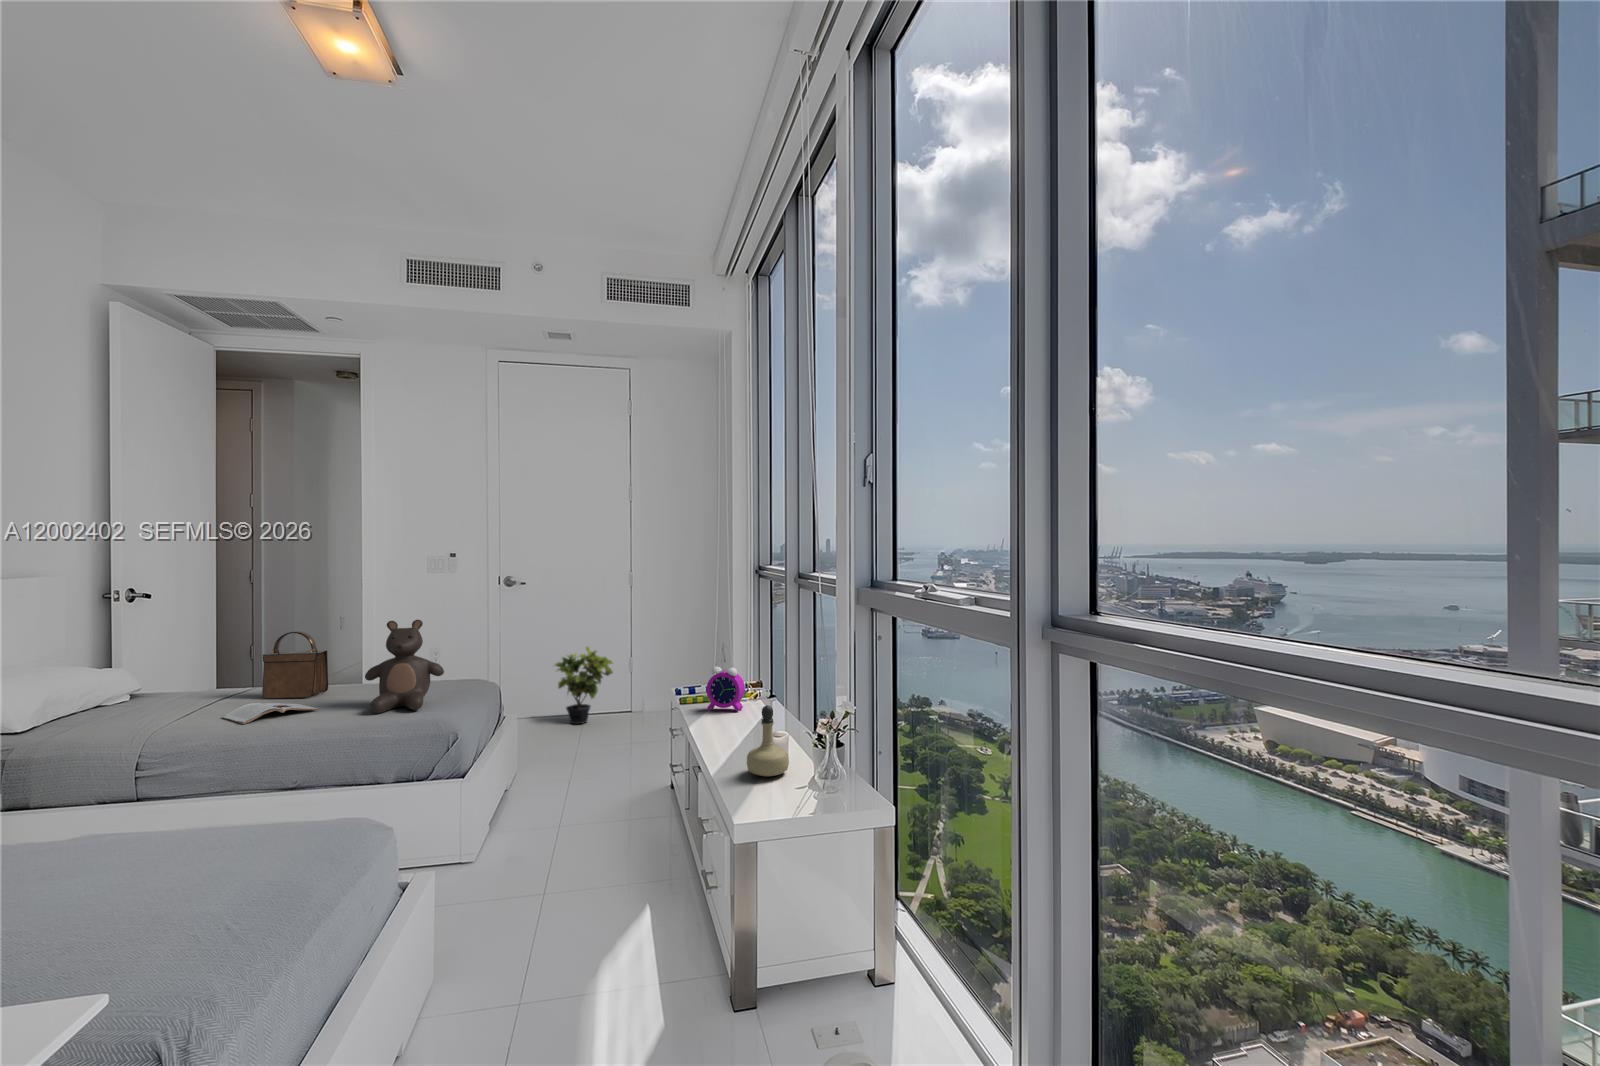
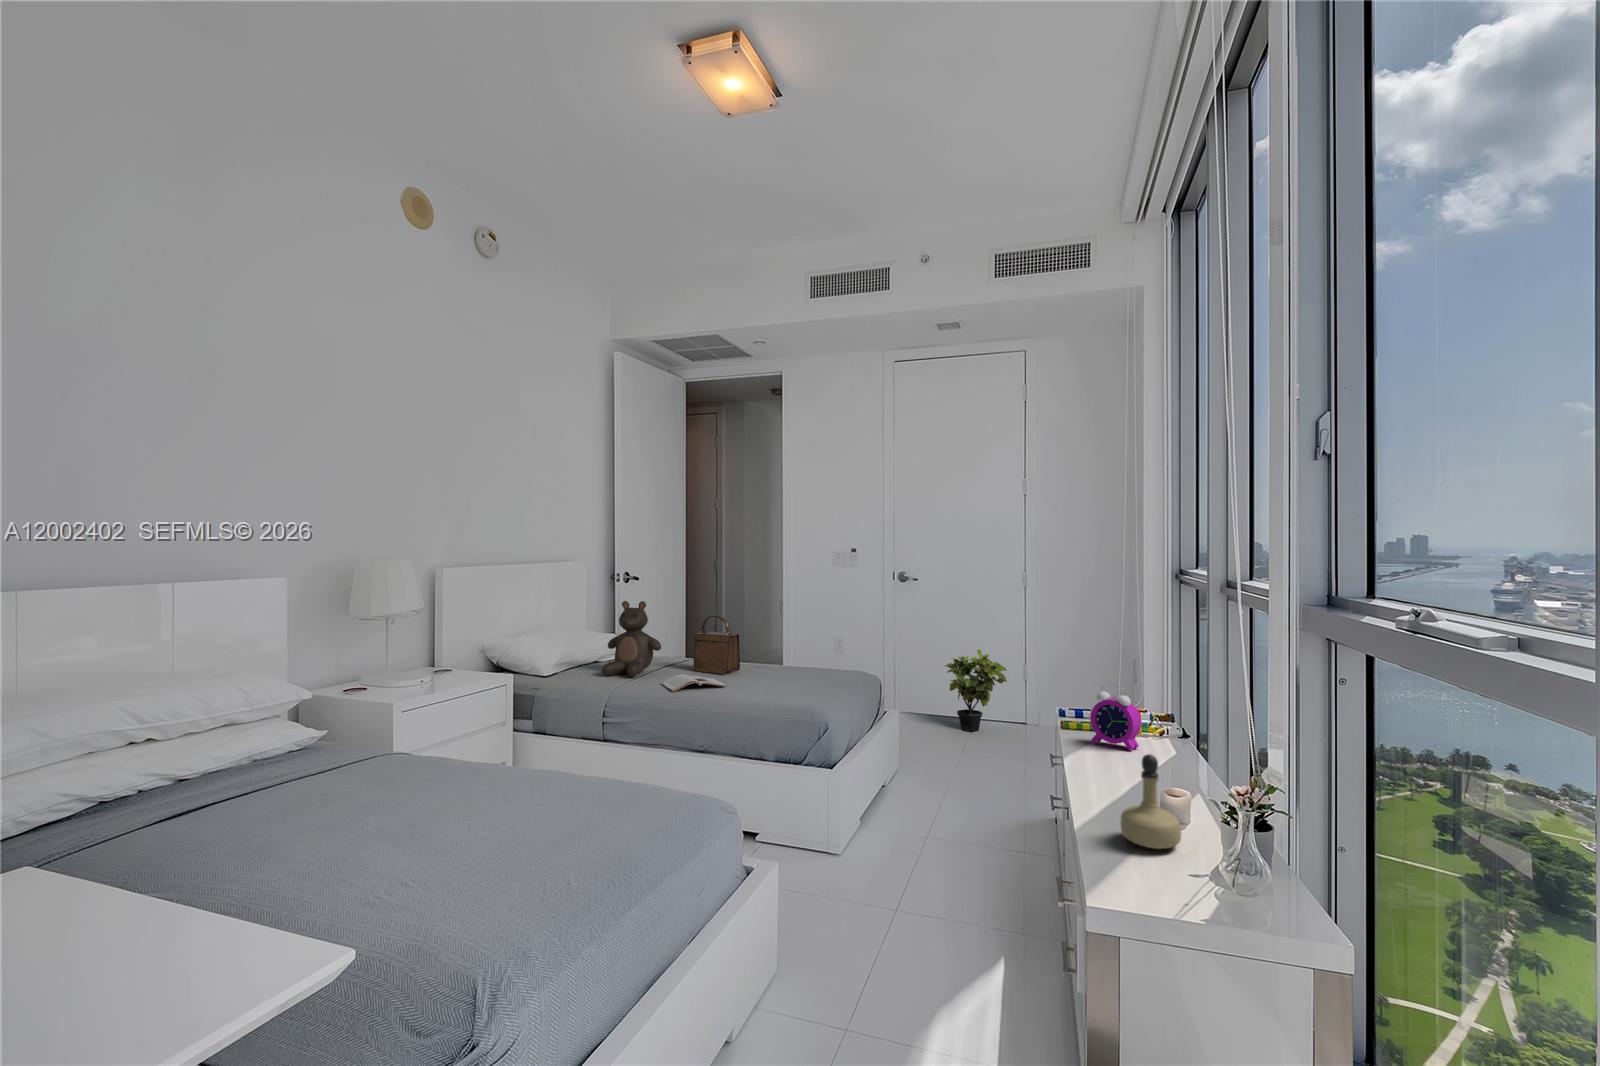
teddy bear: present [365,620,444,713] -> present [602,601,661,677]

